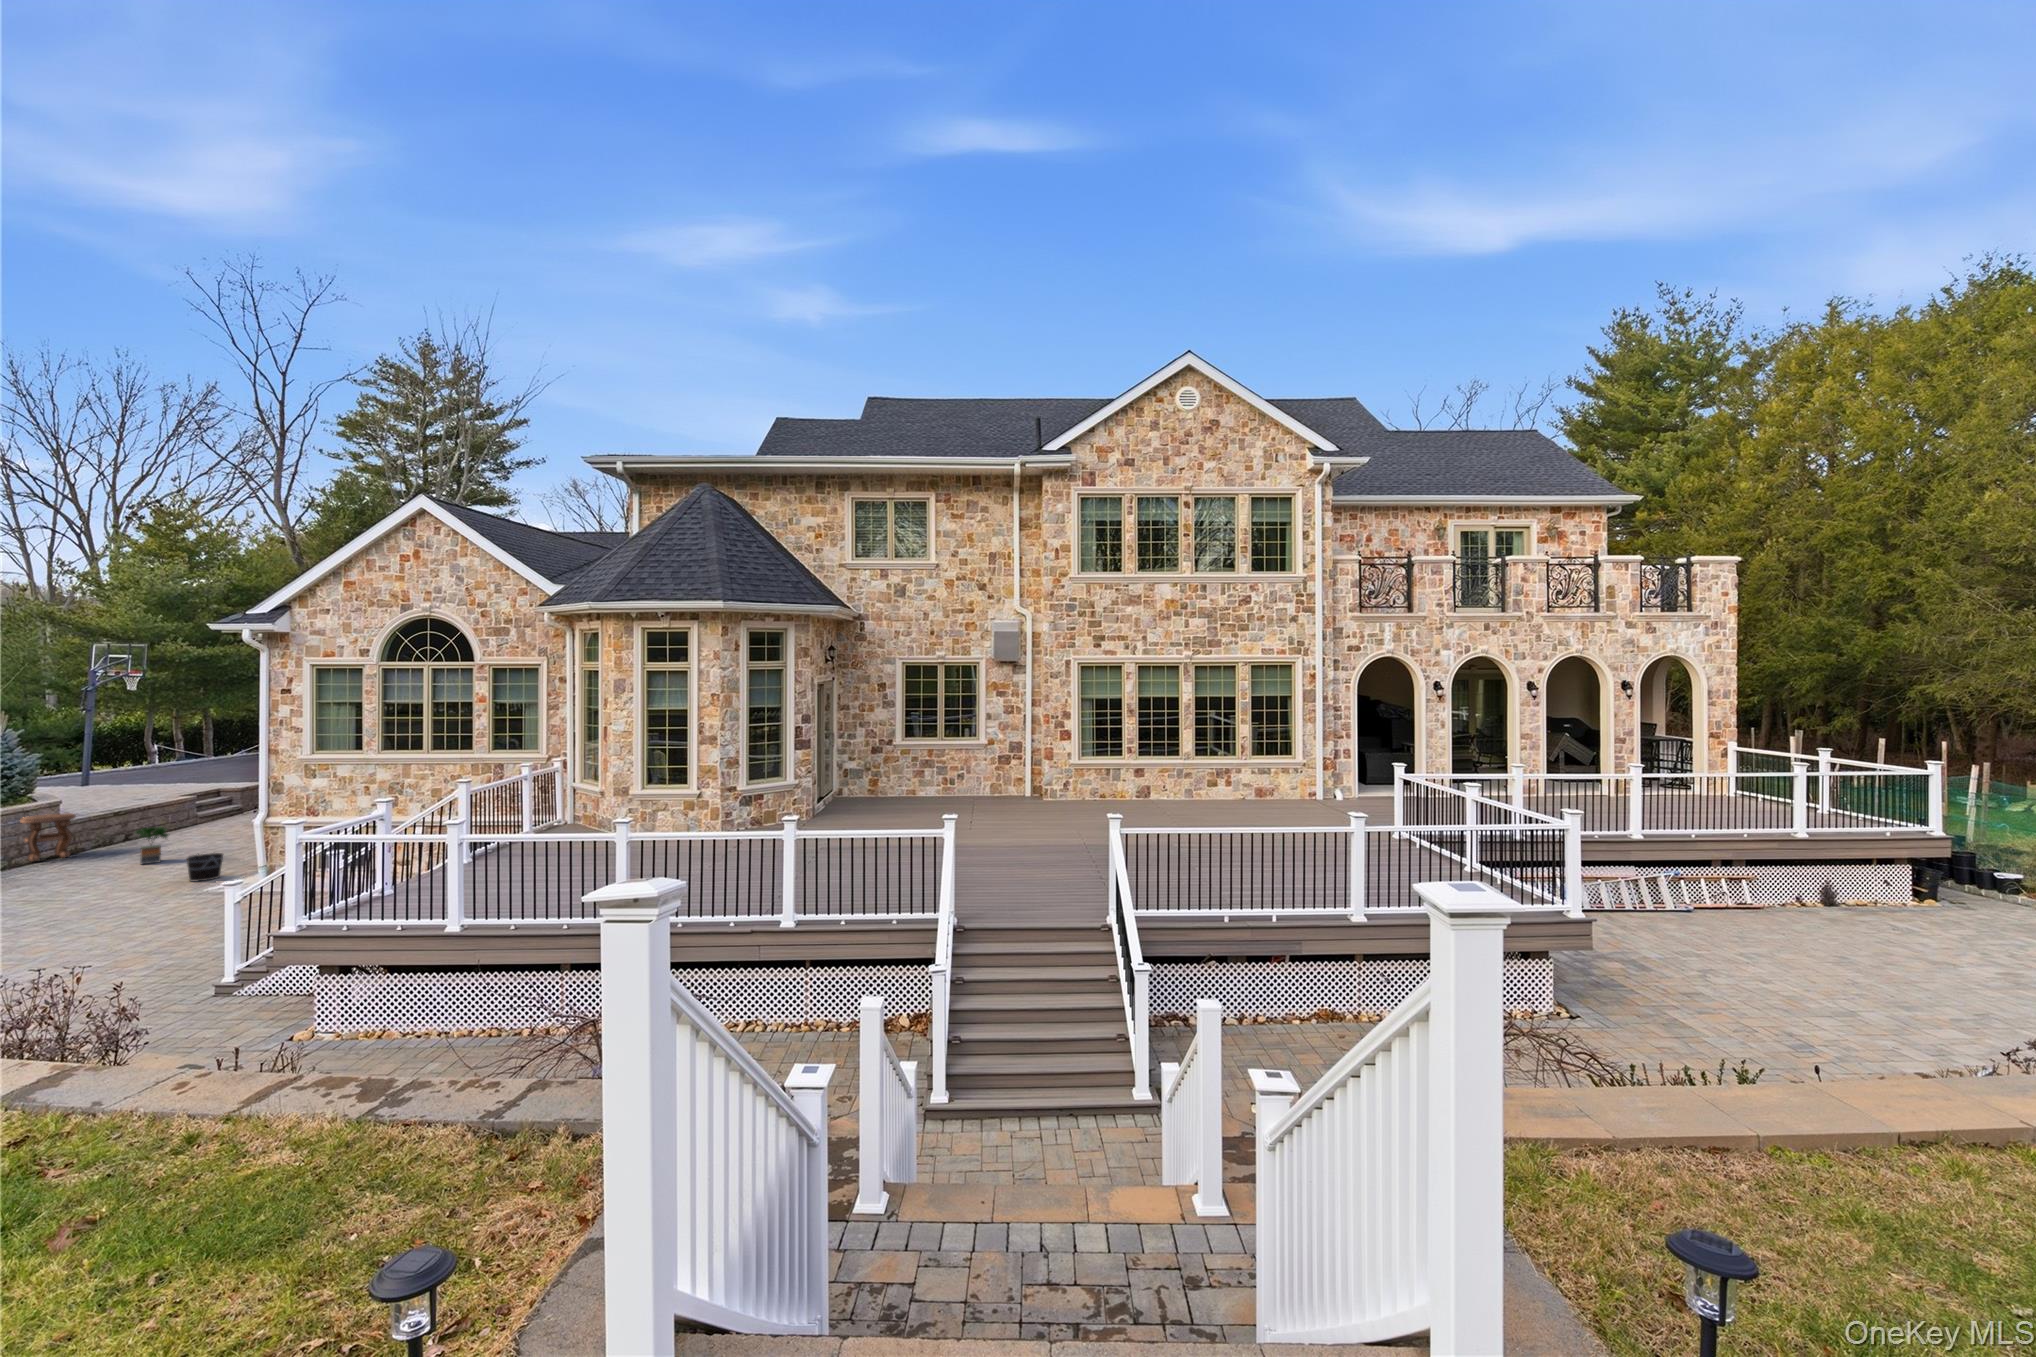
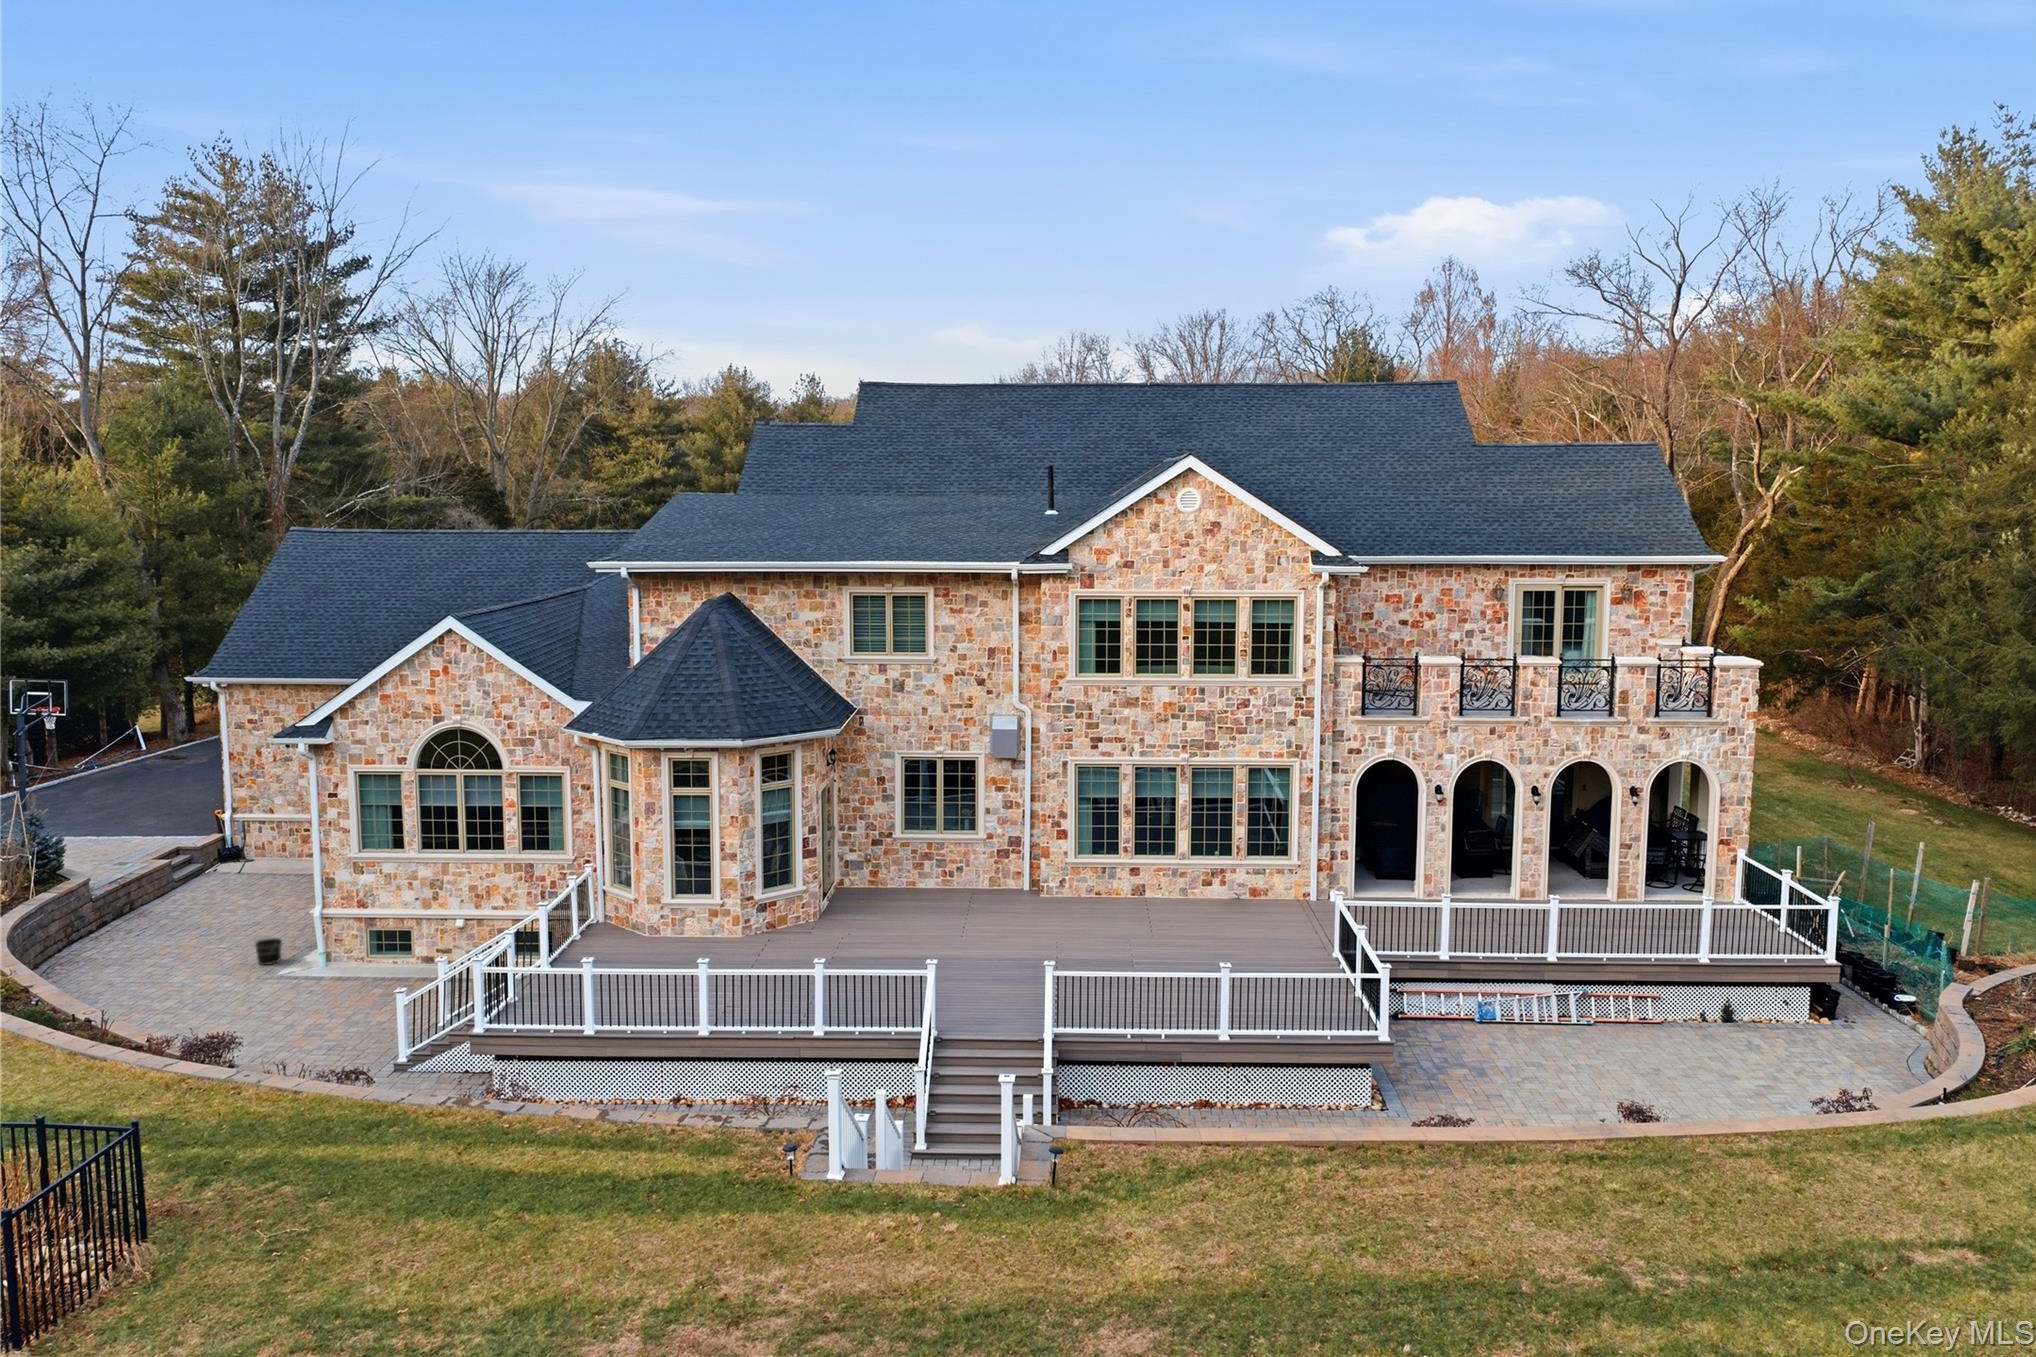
side table: present [20,813,76,861] -> none [79,893,120,939]
potted tree: present [136,827,168,865] -> none [185,908,214,945]

